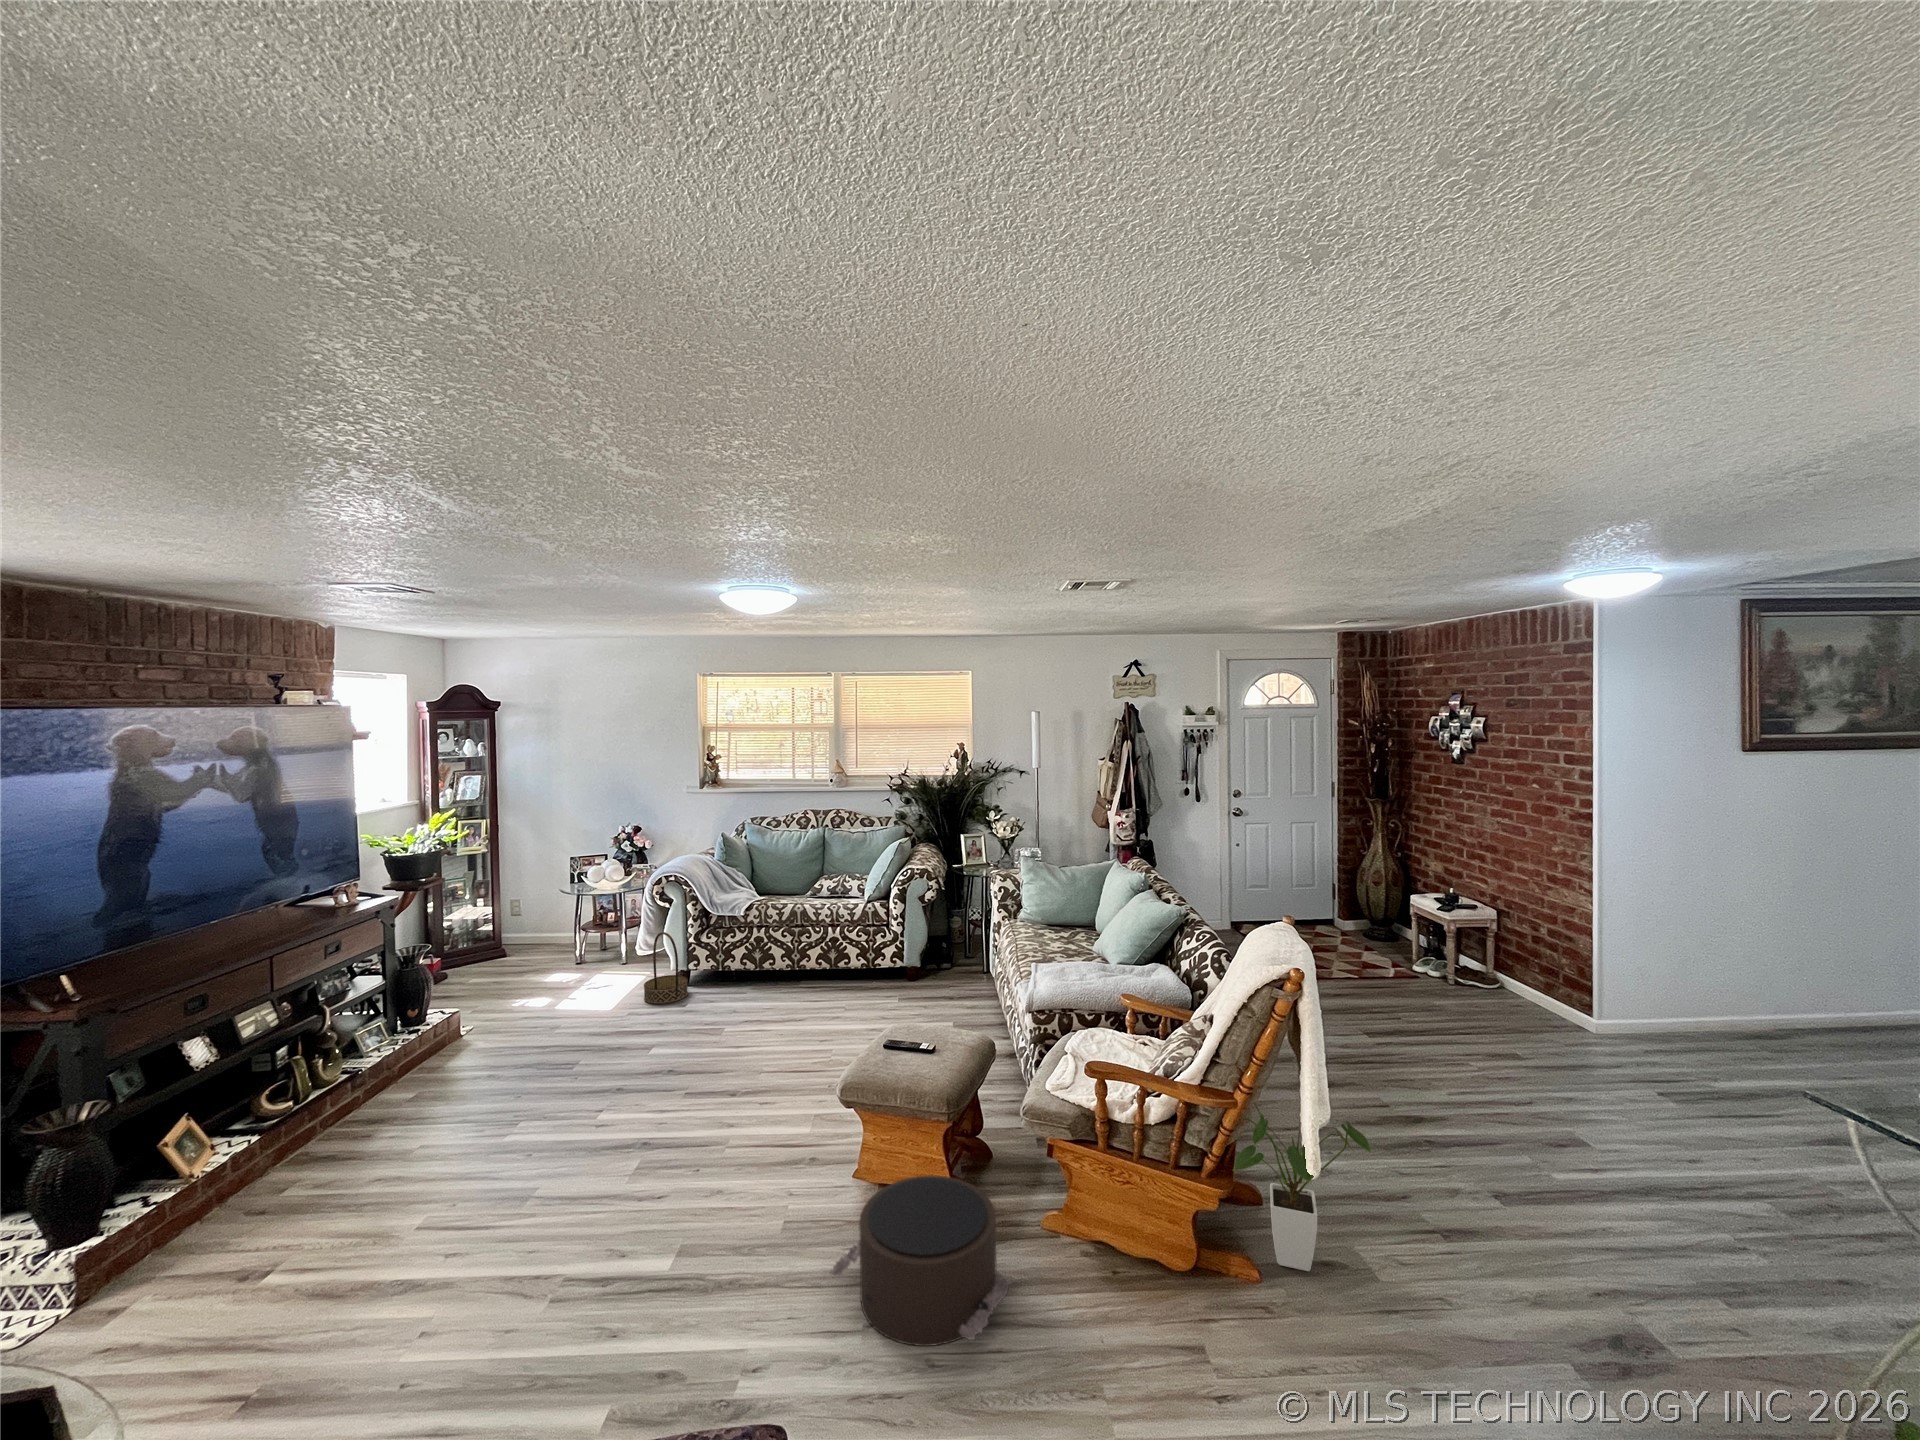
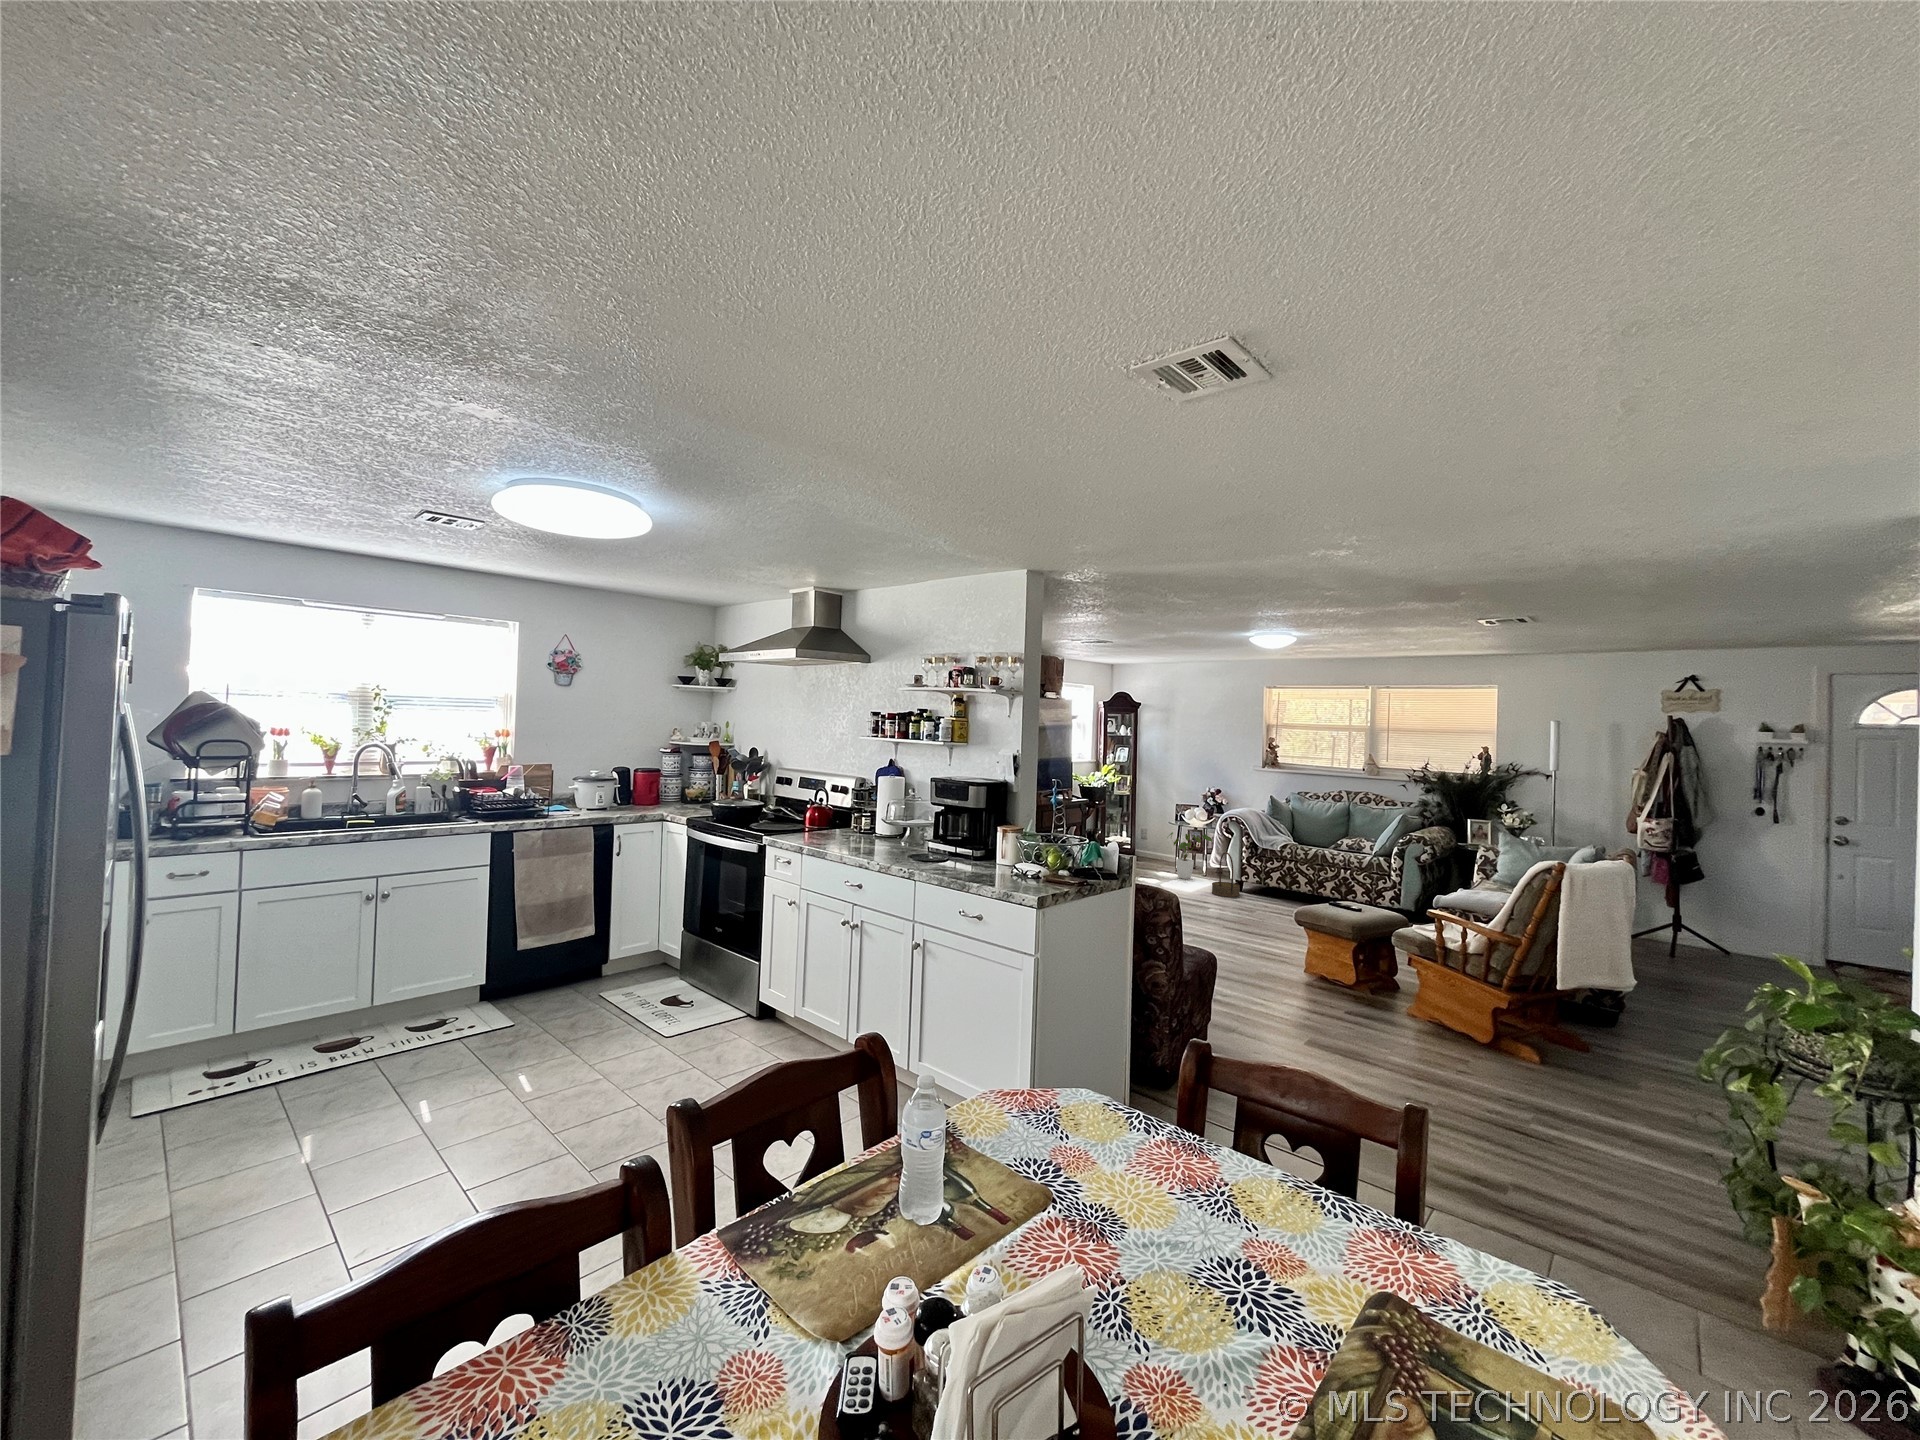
house plant: present [1233,1102,1370,1271] -> present [1169,832,1212,879]
pouf: present [830,1175,1012,1346] -> none [1267,955,1364,1019]

